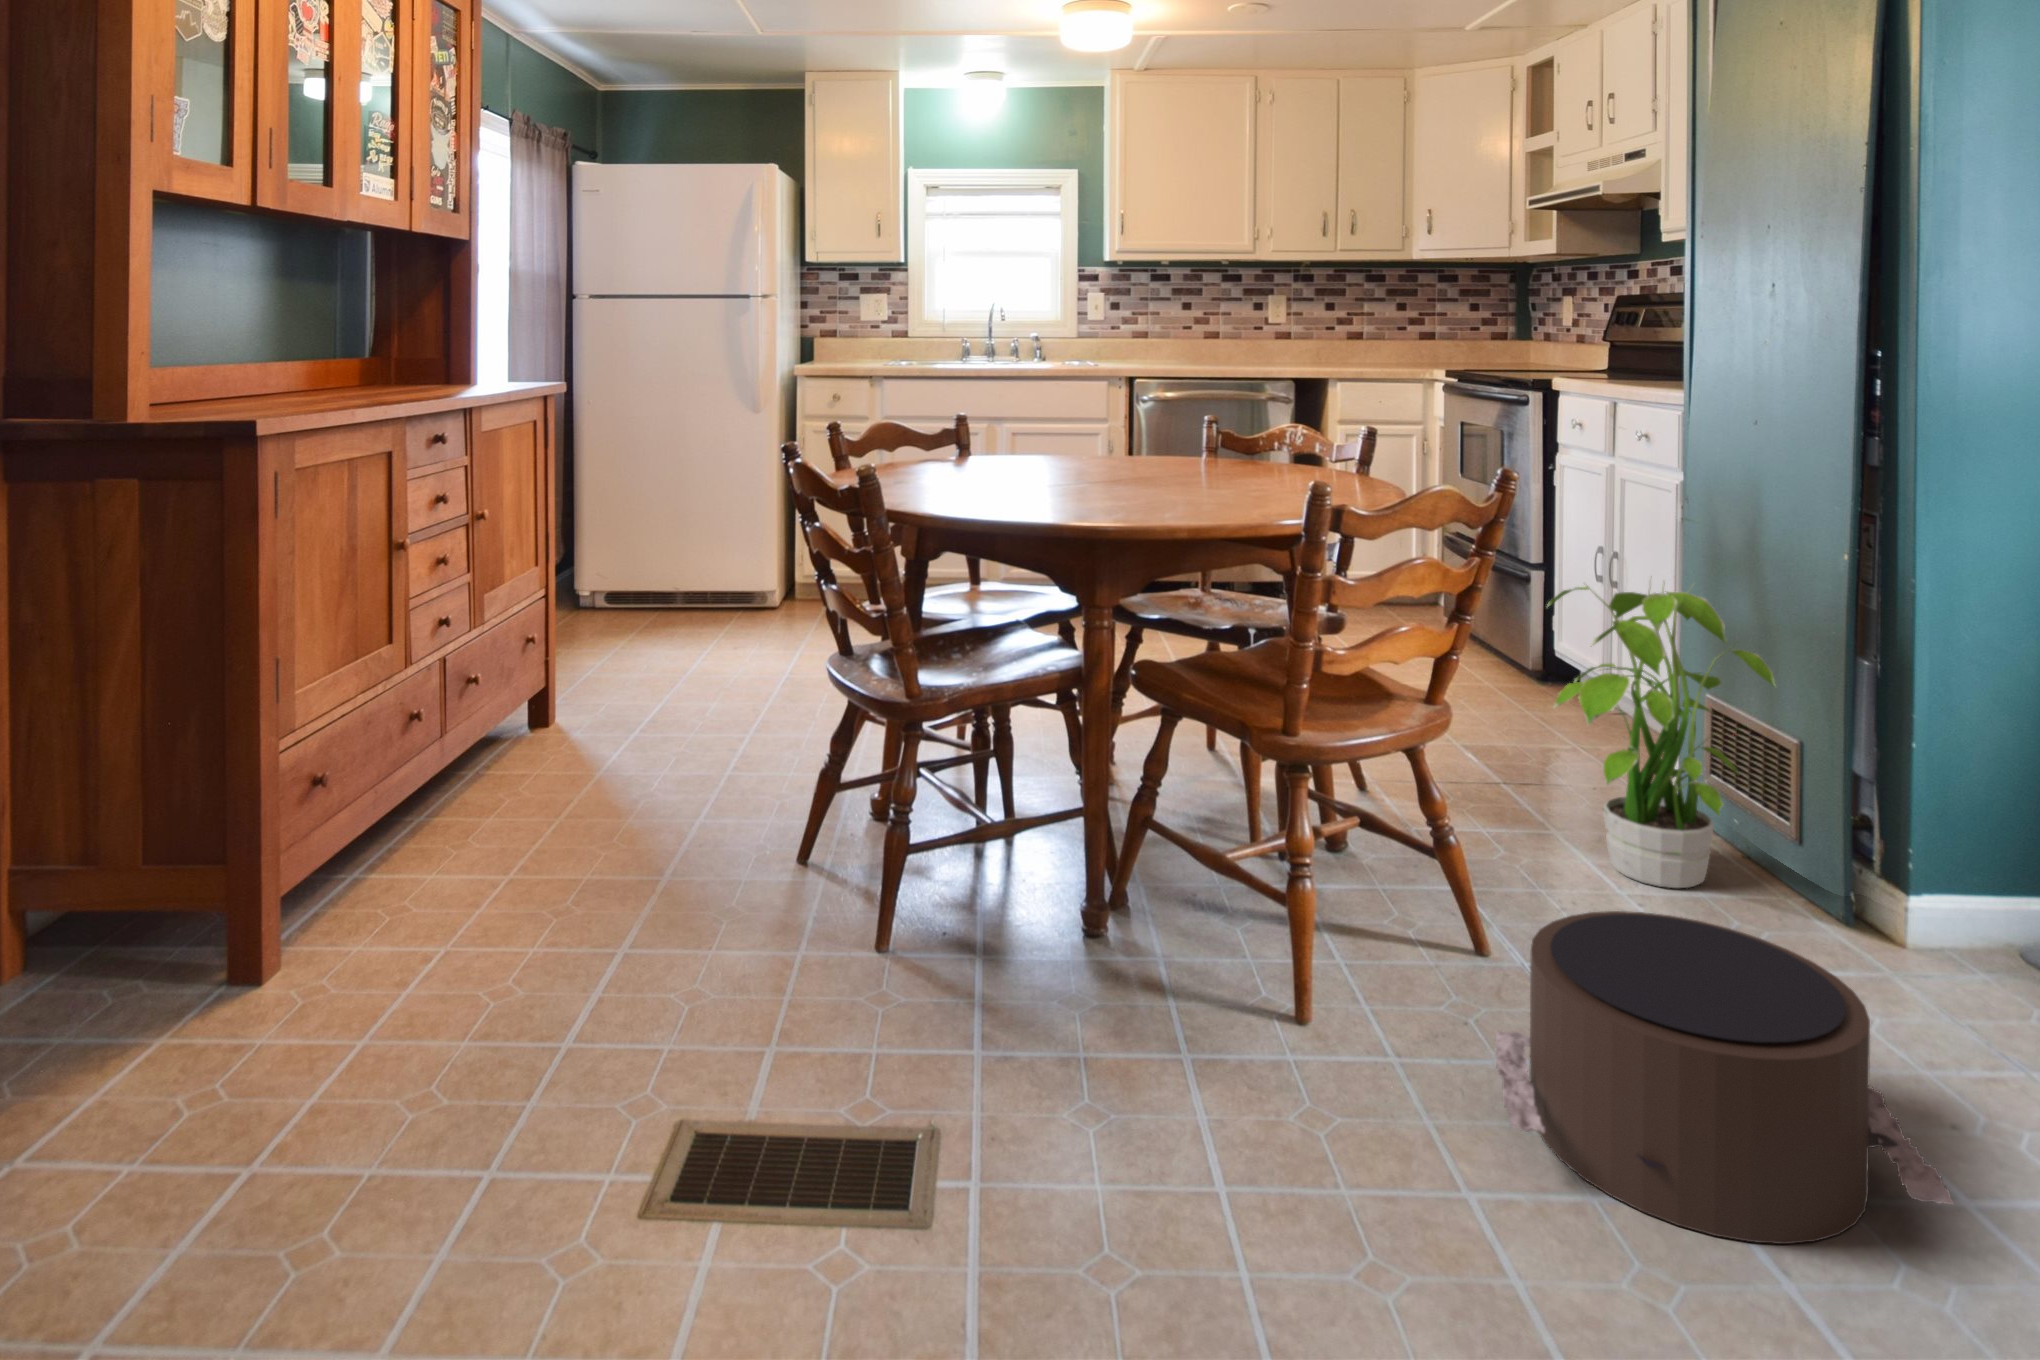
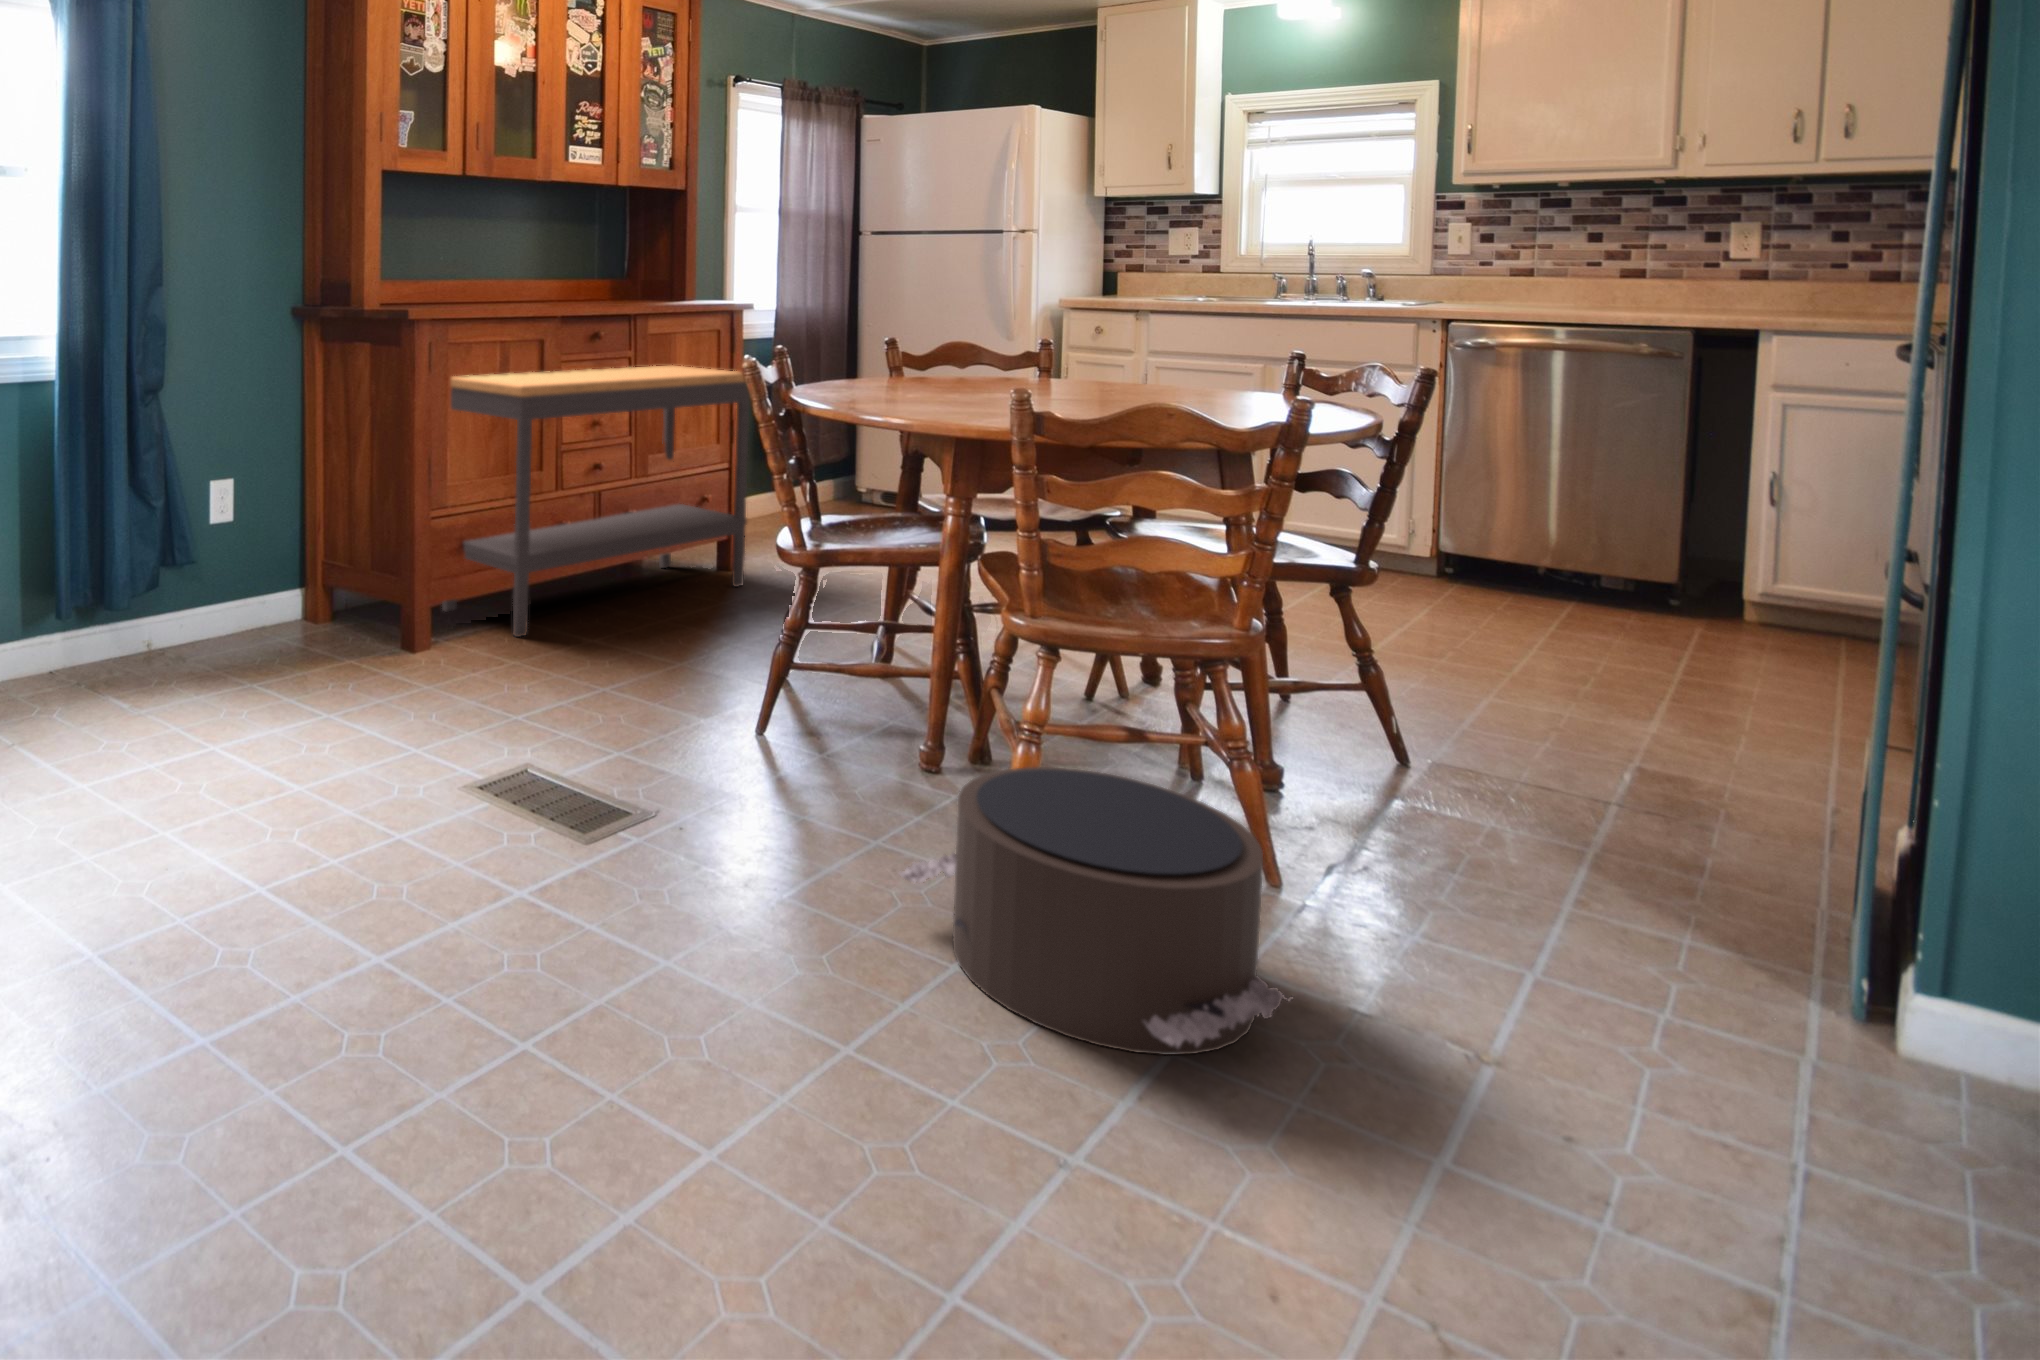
console table: none [319,491,663,963] -> present [442,366,750,637]
potted plant: present [1548,584,1775,888] -> none [1441,531,1733,914]

